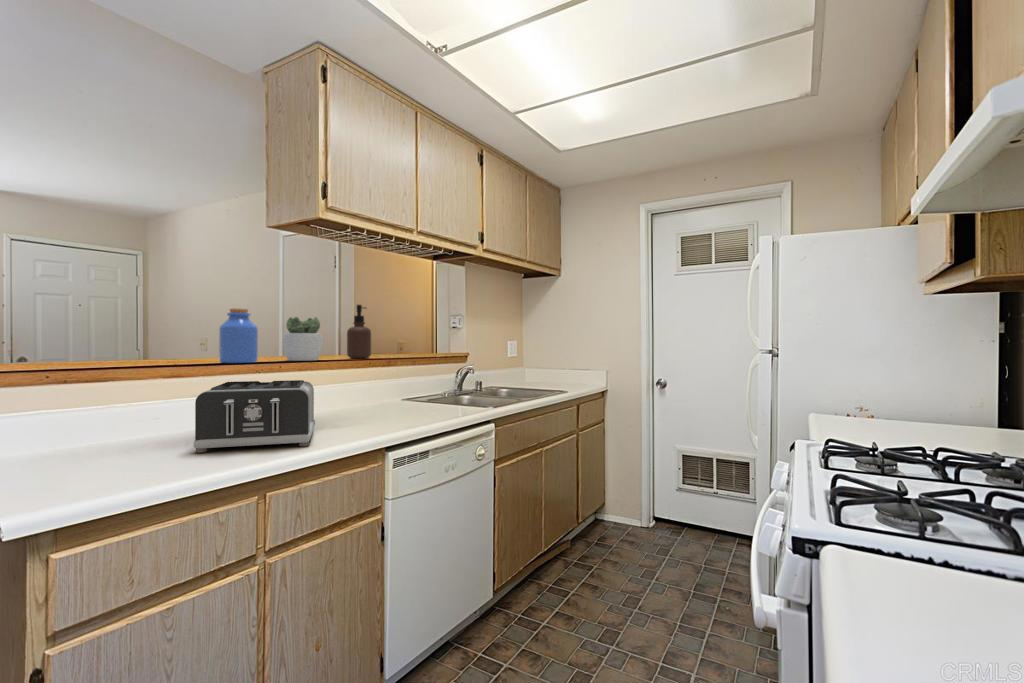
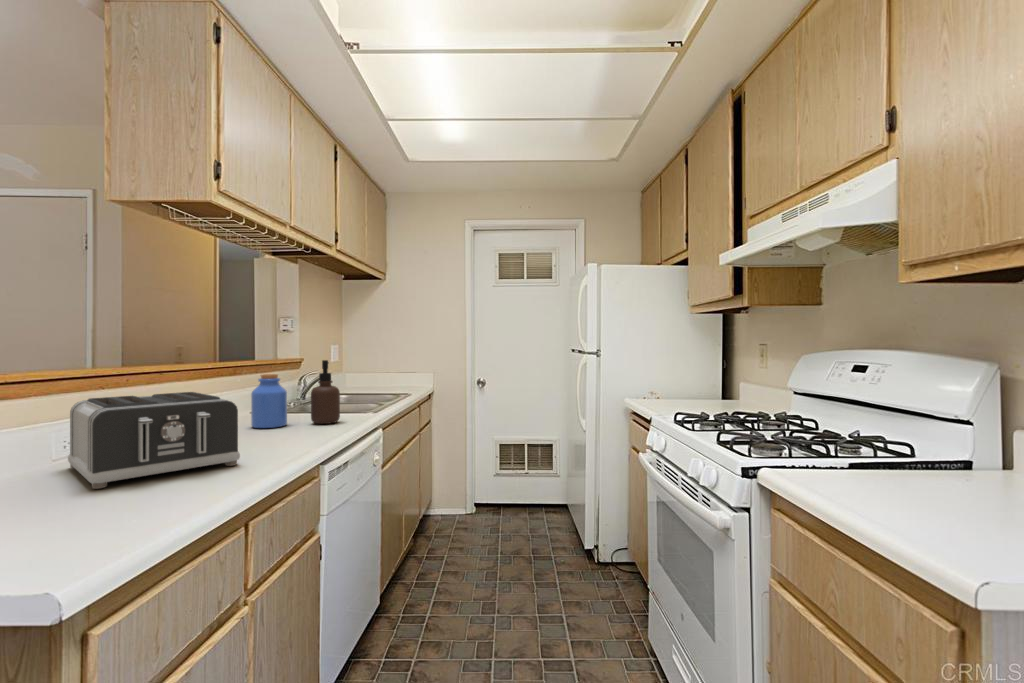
soap dispenser: present [347,305,371,358] -> present [311,360,340,424]
jar: present [219,308,258,363] -> present [251,374,287,428]
succulent plant: present [283,317,323,361] -> none [119,316,175,370]

